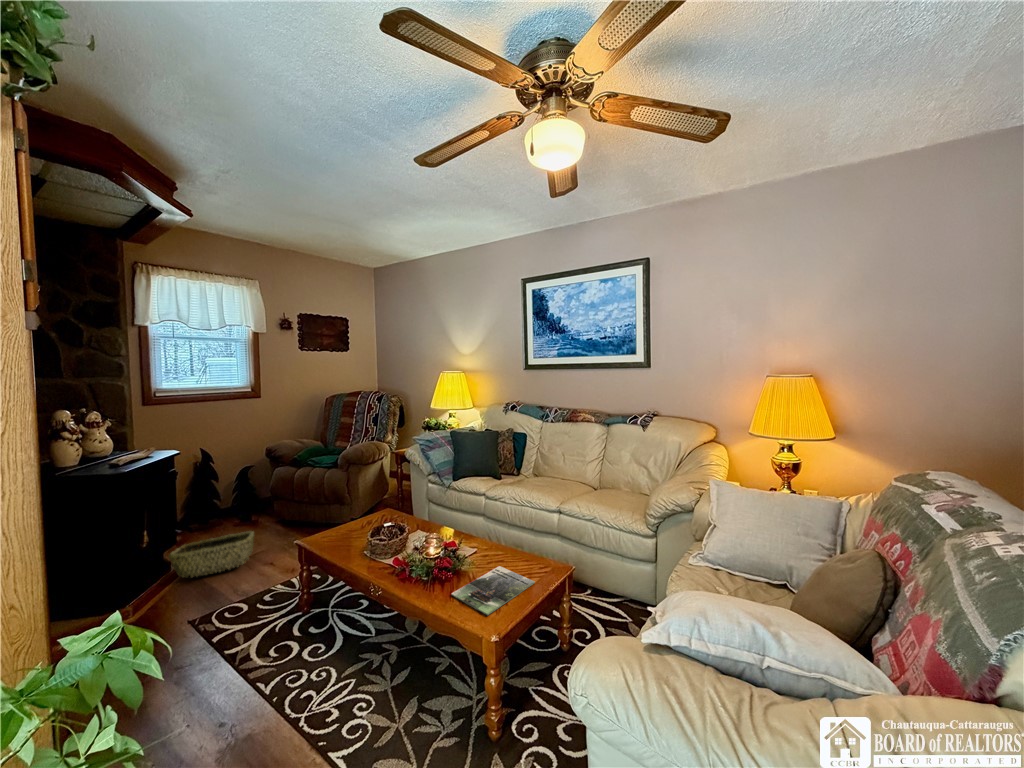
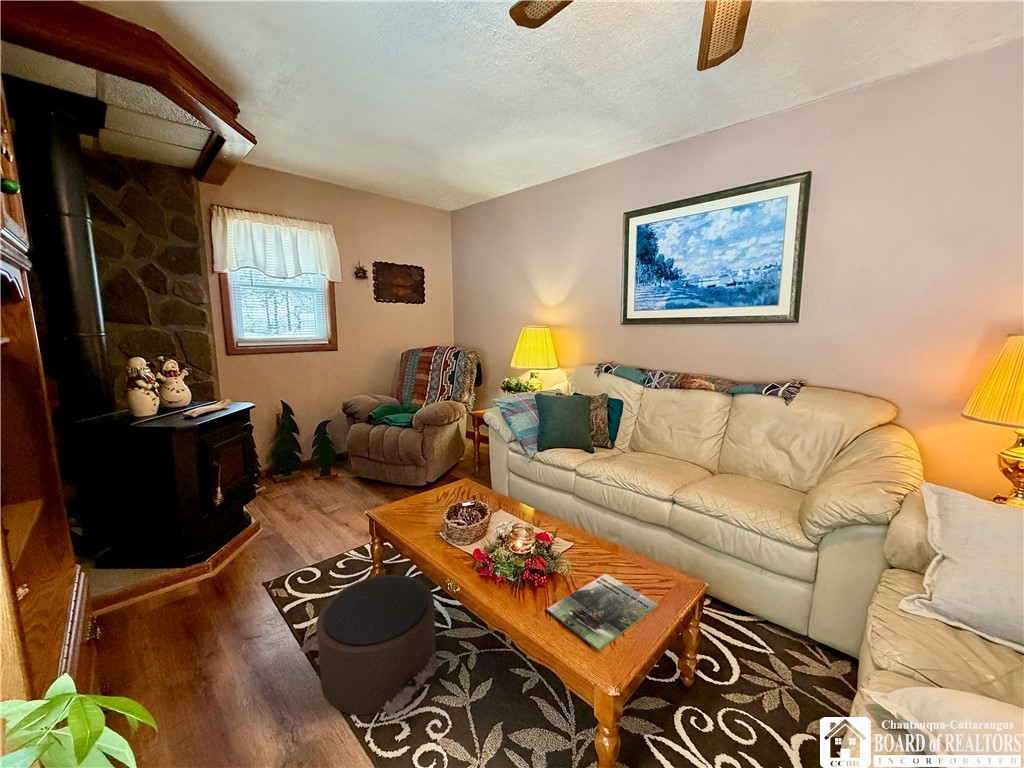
woven basket: present [168,531,254,578] -> none [246,491,329,535]
pouf: none [233,592,368,711] -> present [299,575,443,717]

